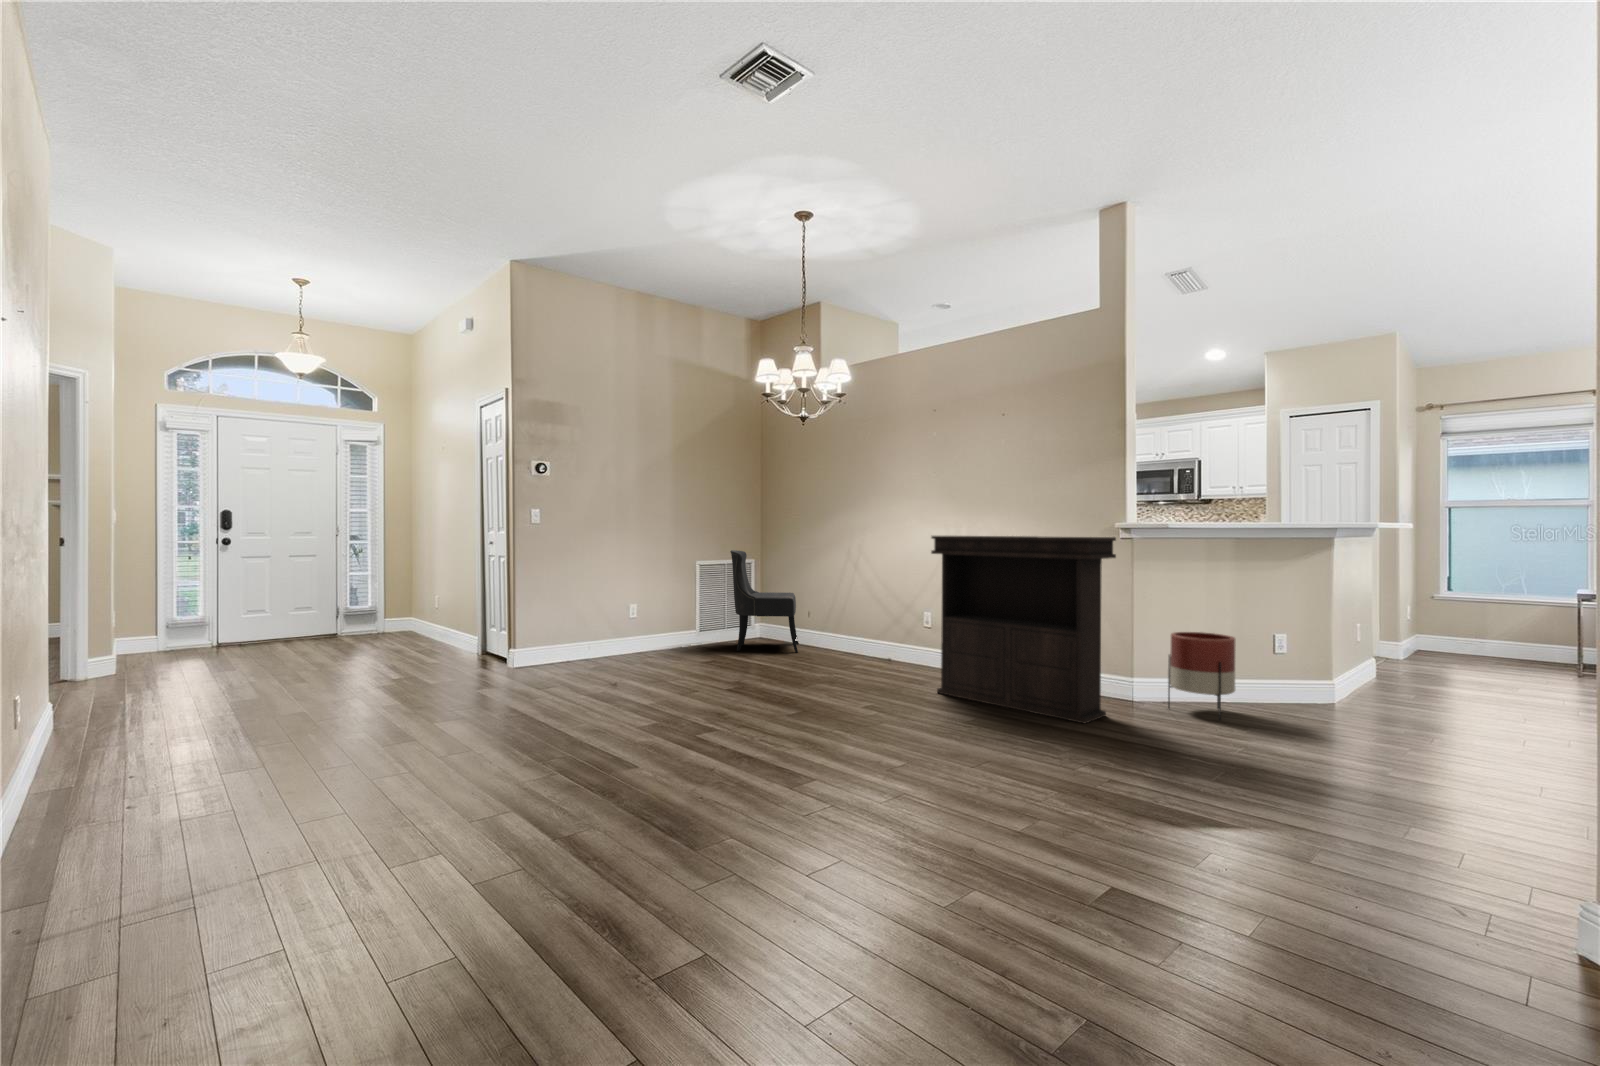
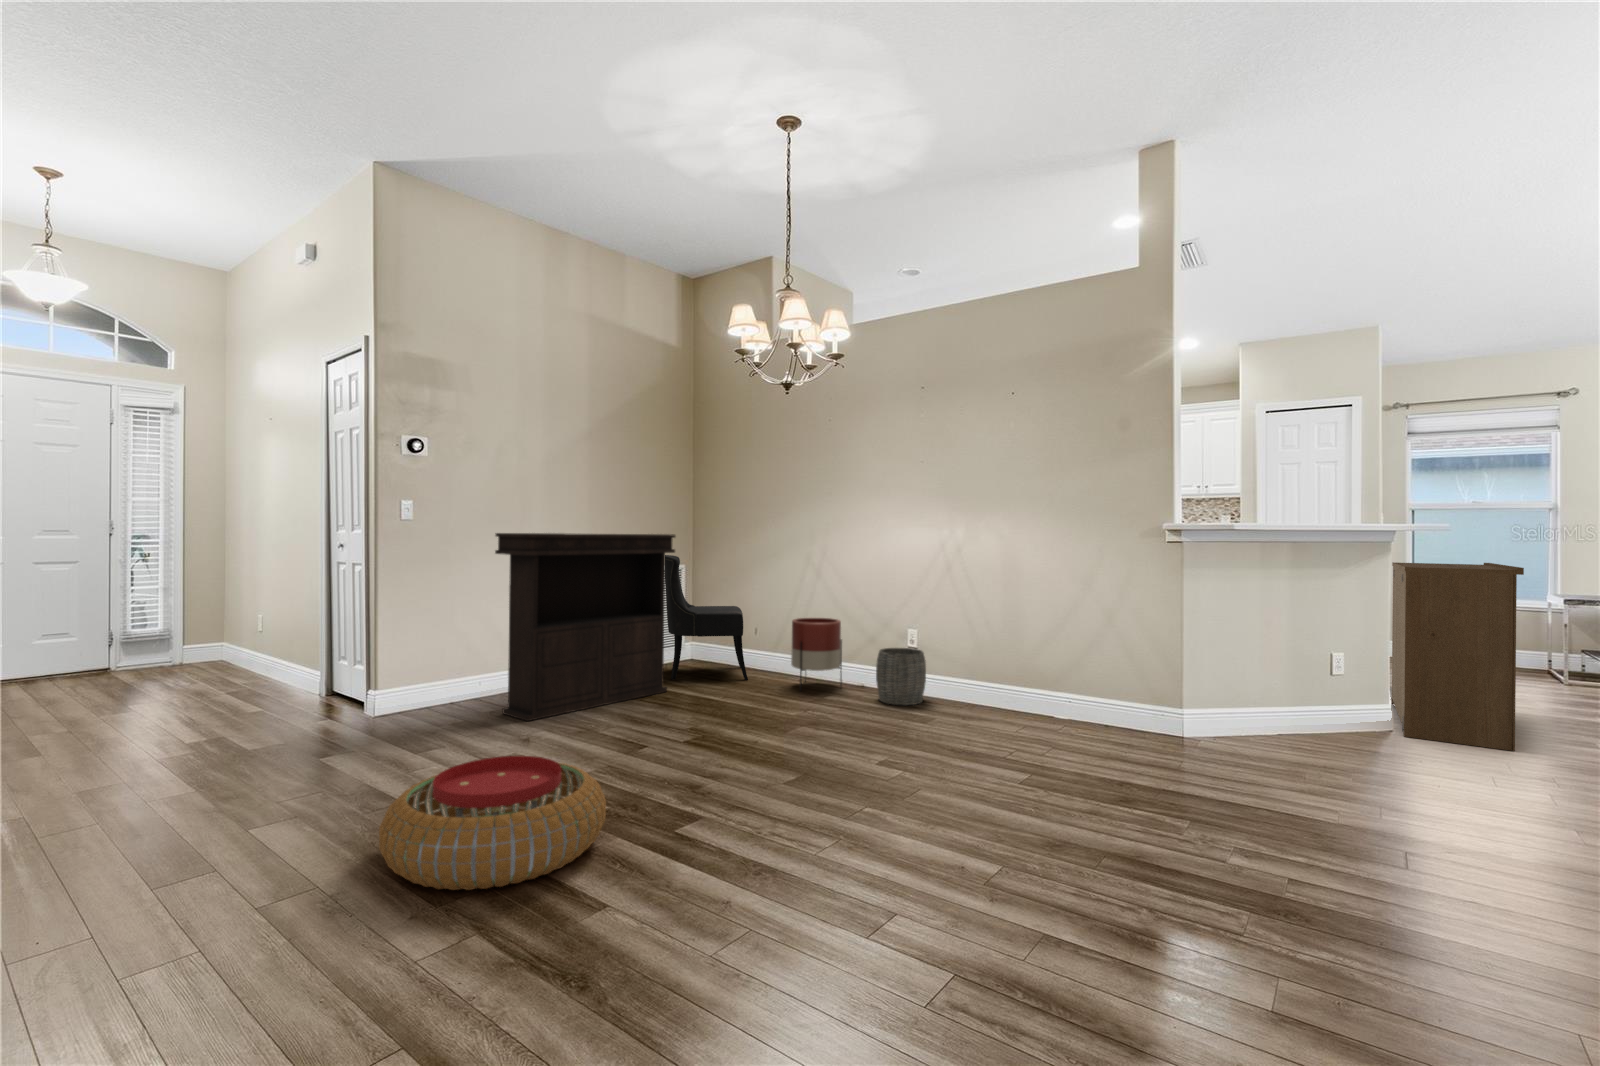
console table: present [931,536,1116,723] -> present [495,533,675,721]
bookshelf: none [1343,557,1457,722] -> present [1390,562,1524,751]
woven basket: none [895,627,936,673] -> present [876,648,926,705]
planter: present [1168,632,1236,719] -> present [791,618,842,682]
pouf: none [508,684,652,759] -> present [379,756,606,890]

